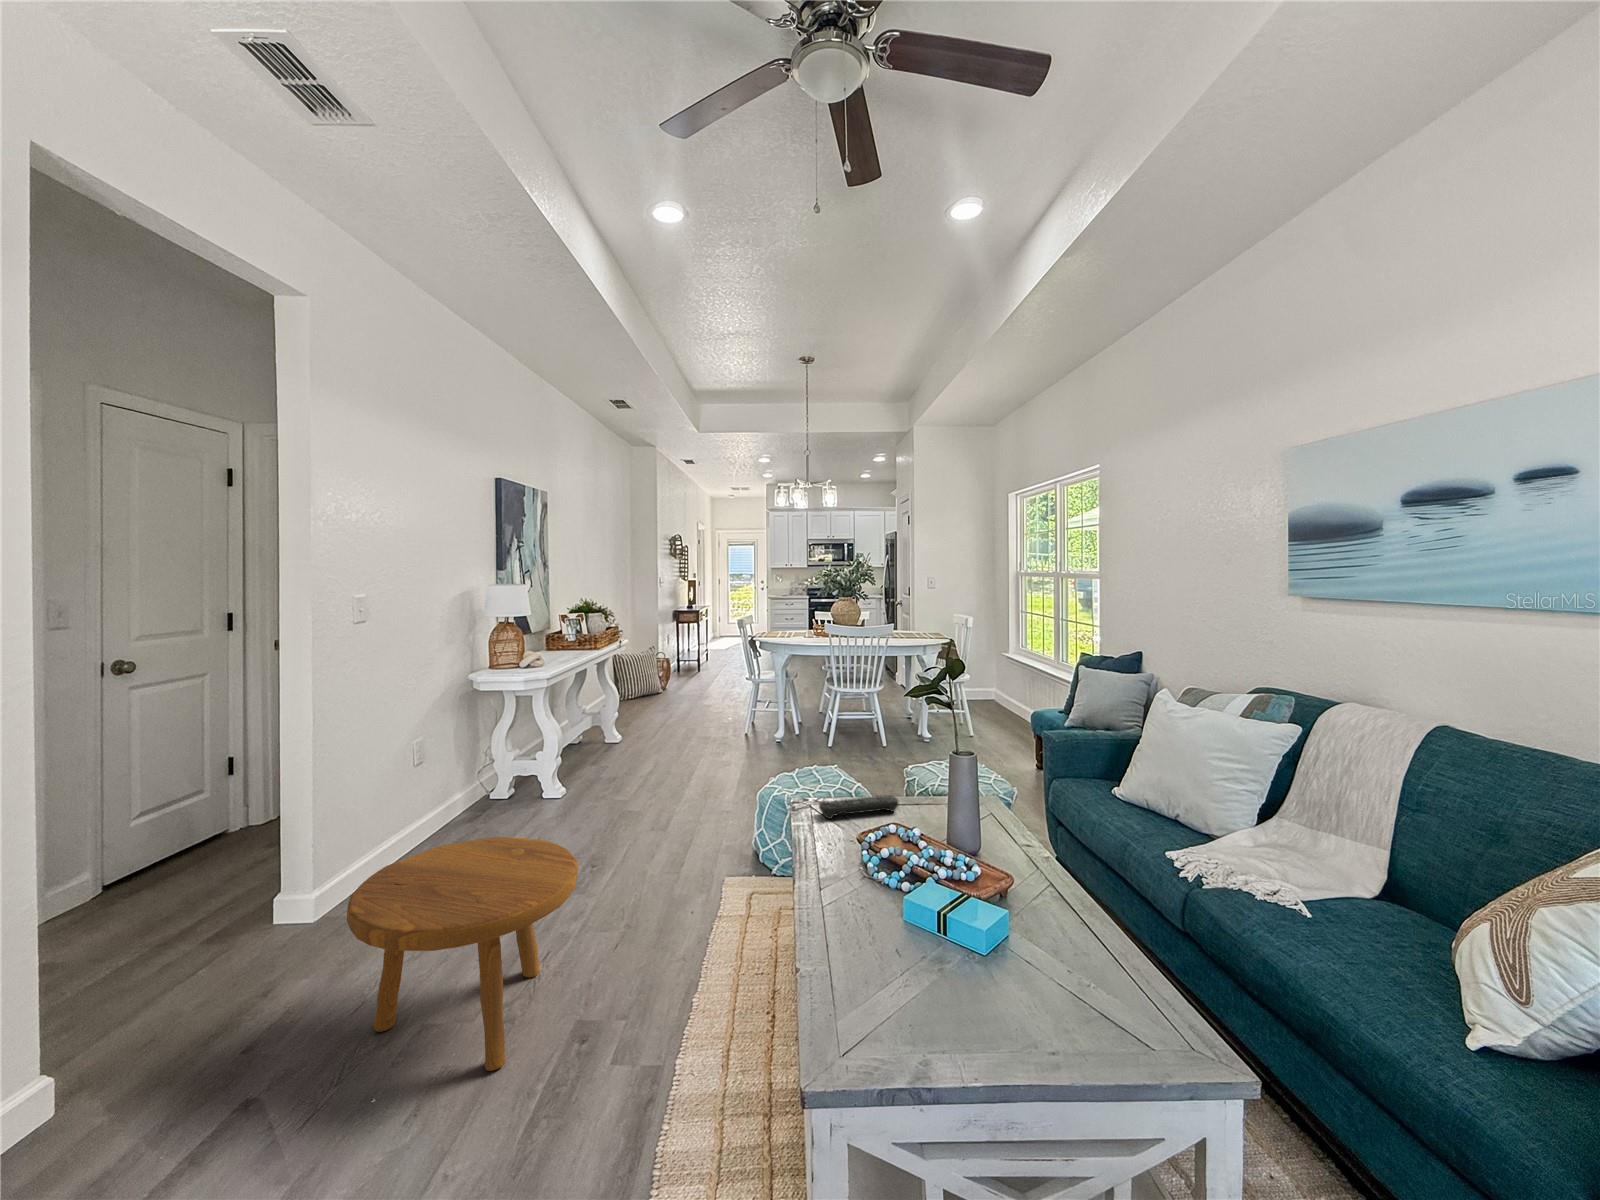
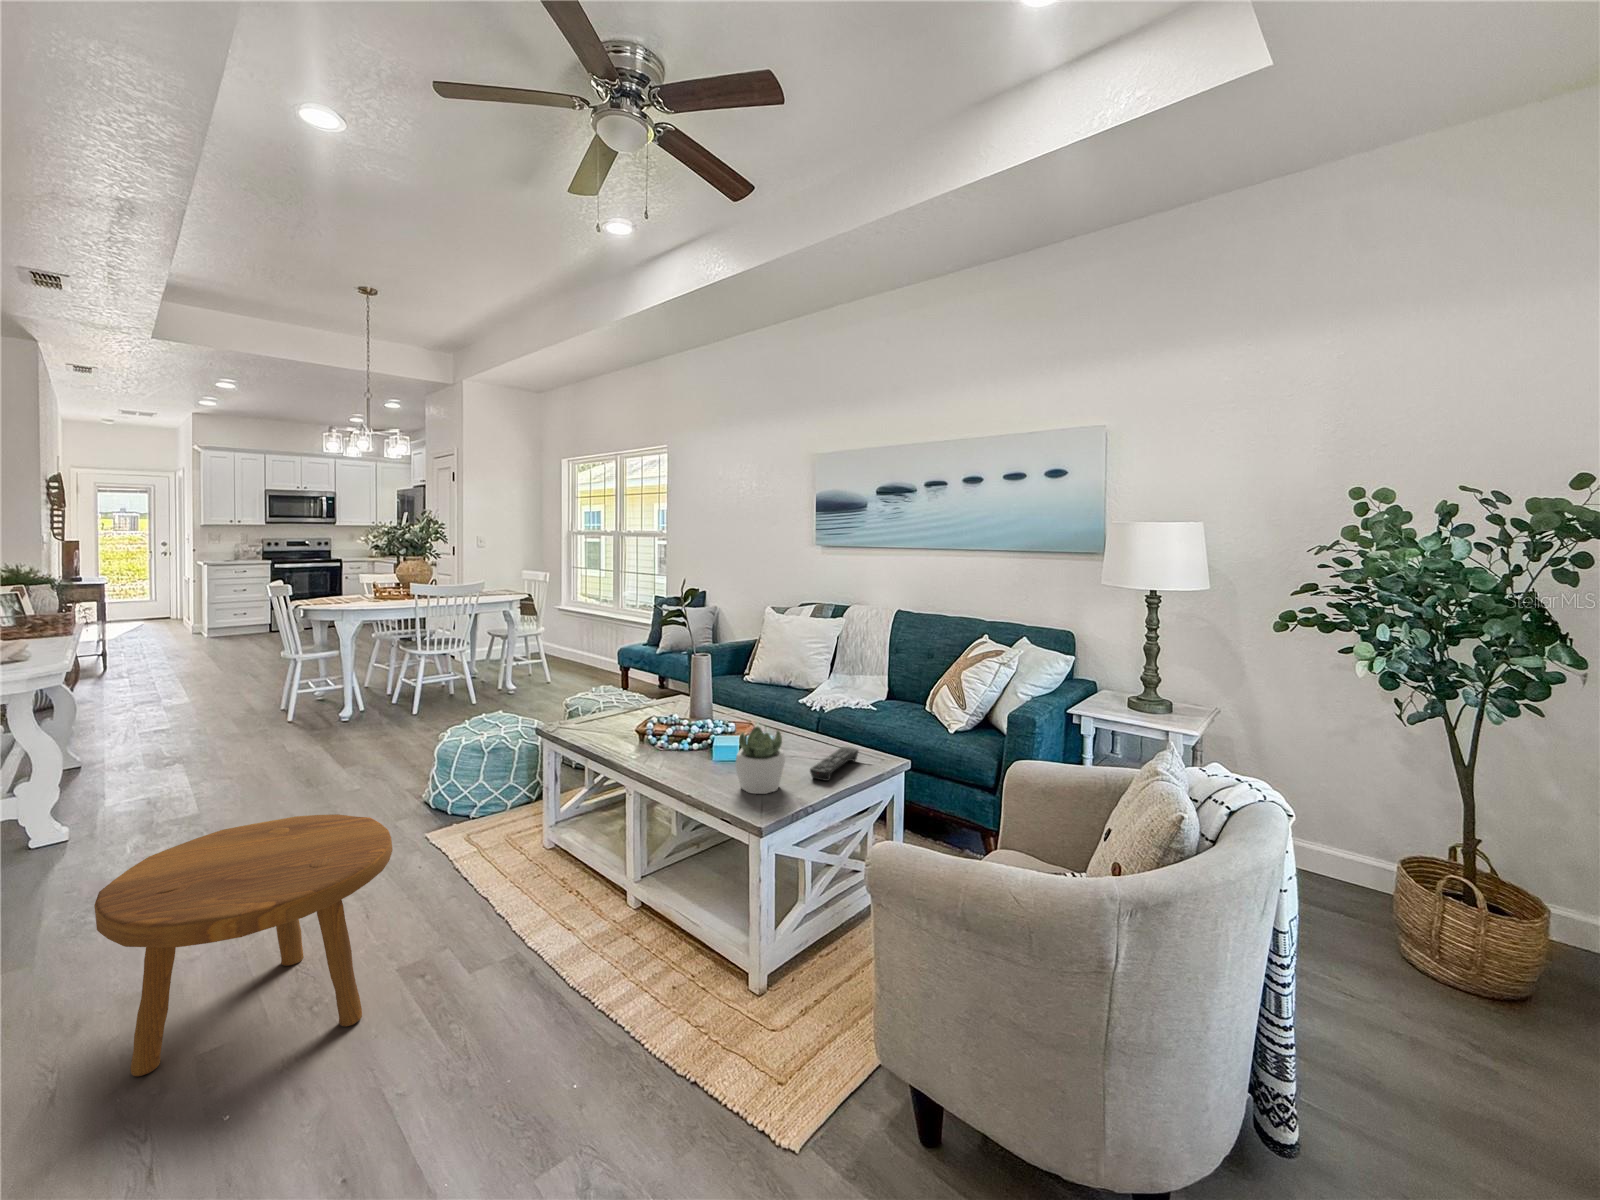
remote control: present [819,795,898,819] -> present [810,747,858,781]
succulent plant: none [869,893,948,1016] -> present [735,727,785,794]

